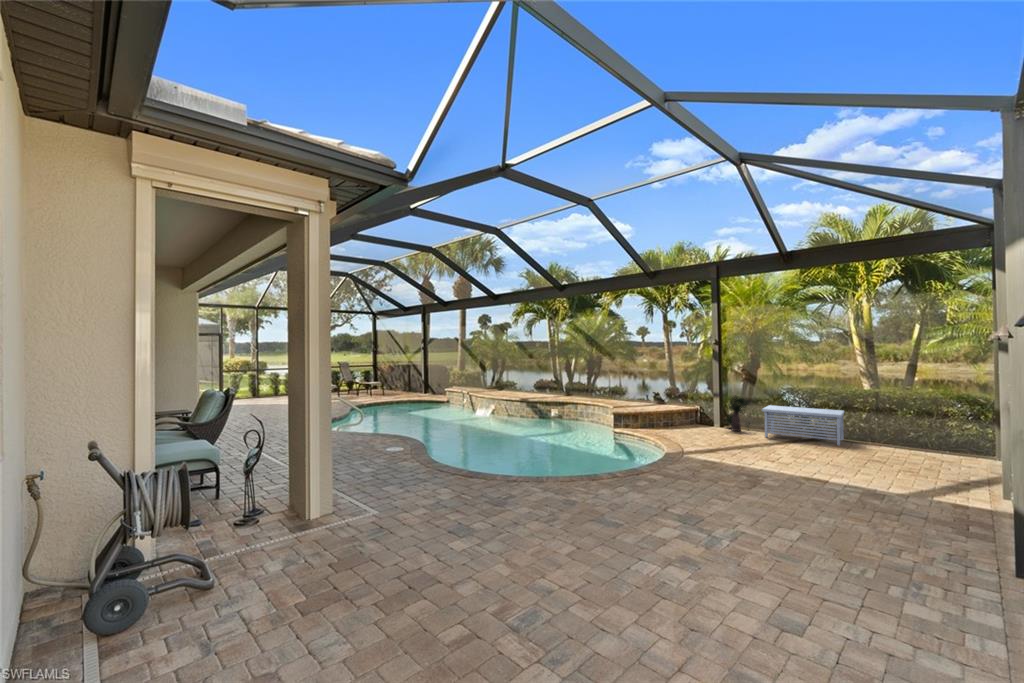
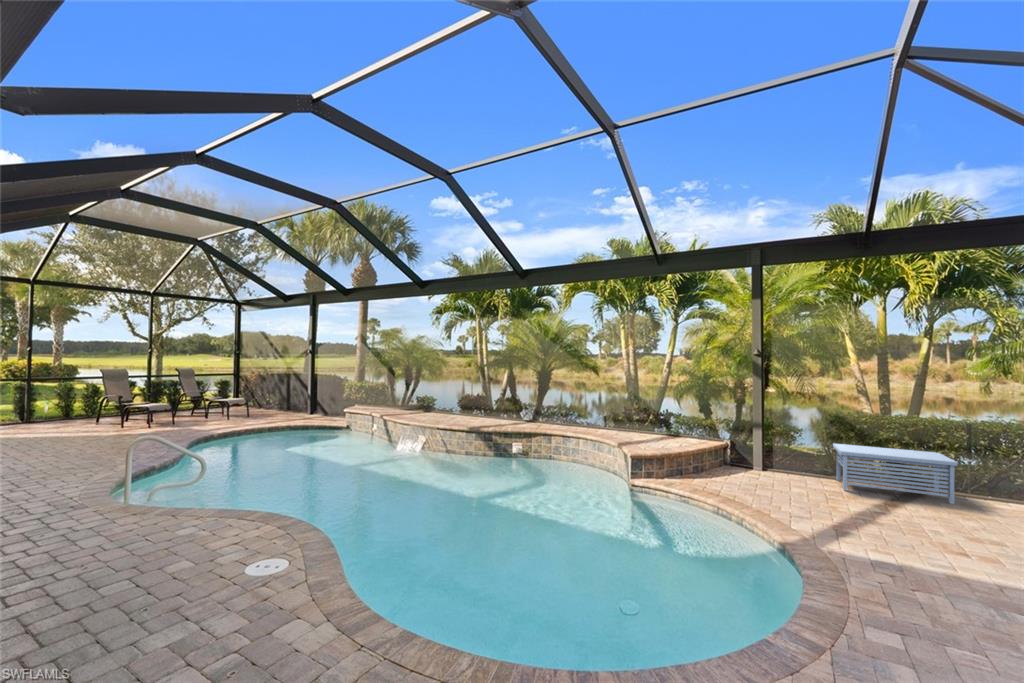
potted plant: present [726,395,750,431] -> none [770,429,809,480]

